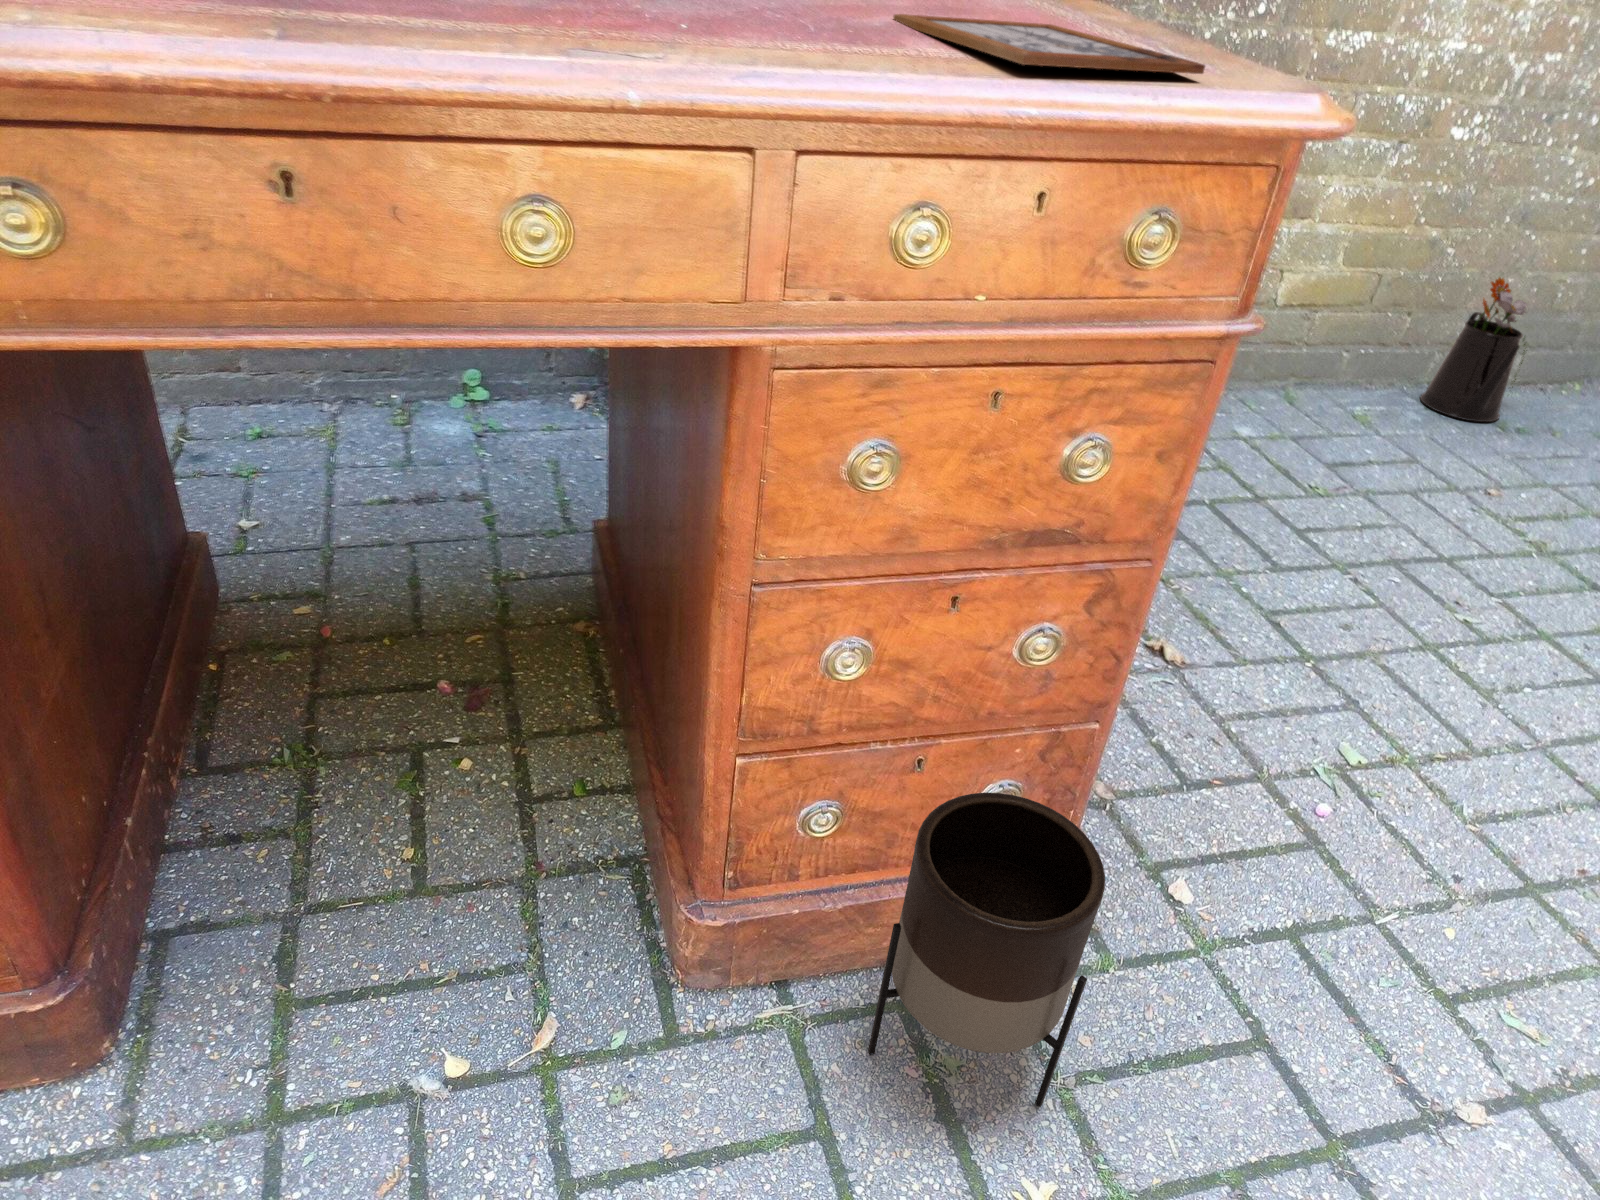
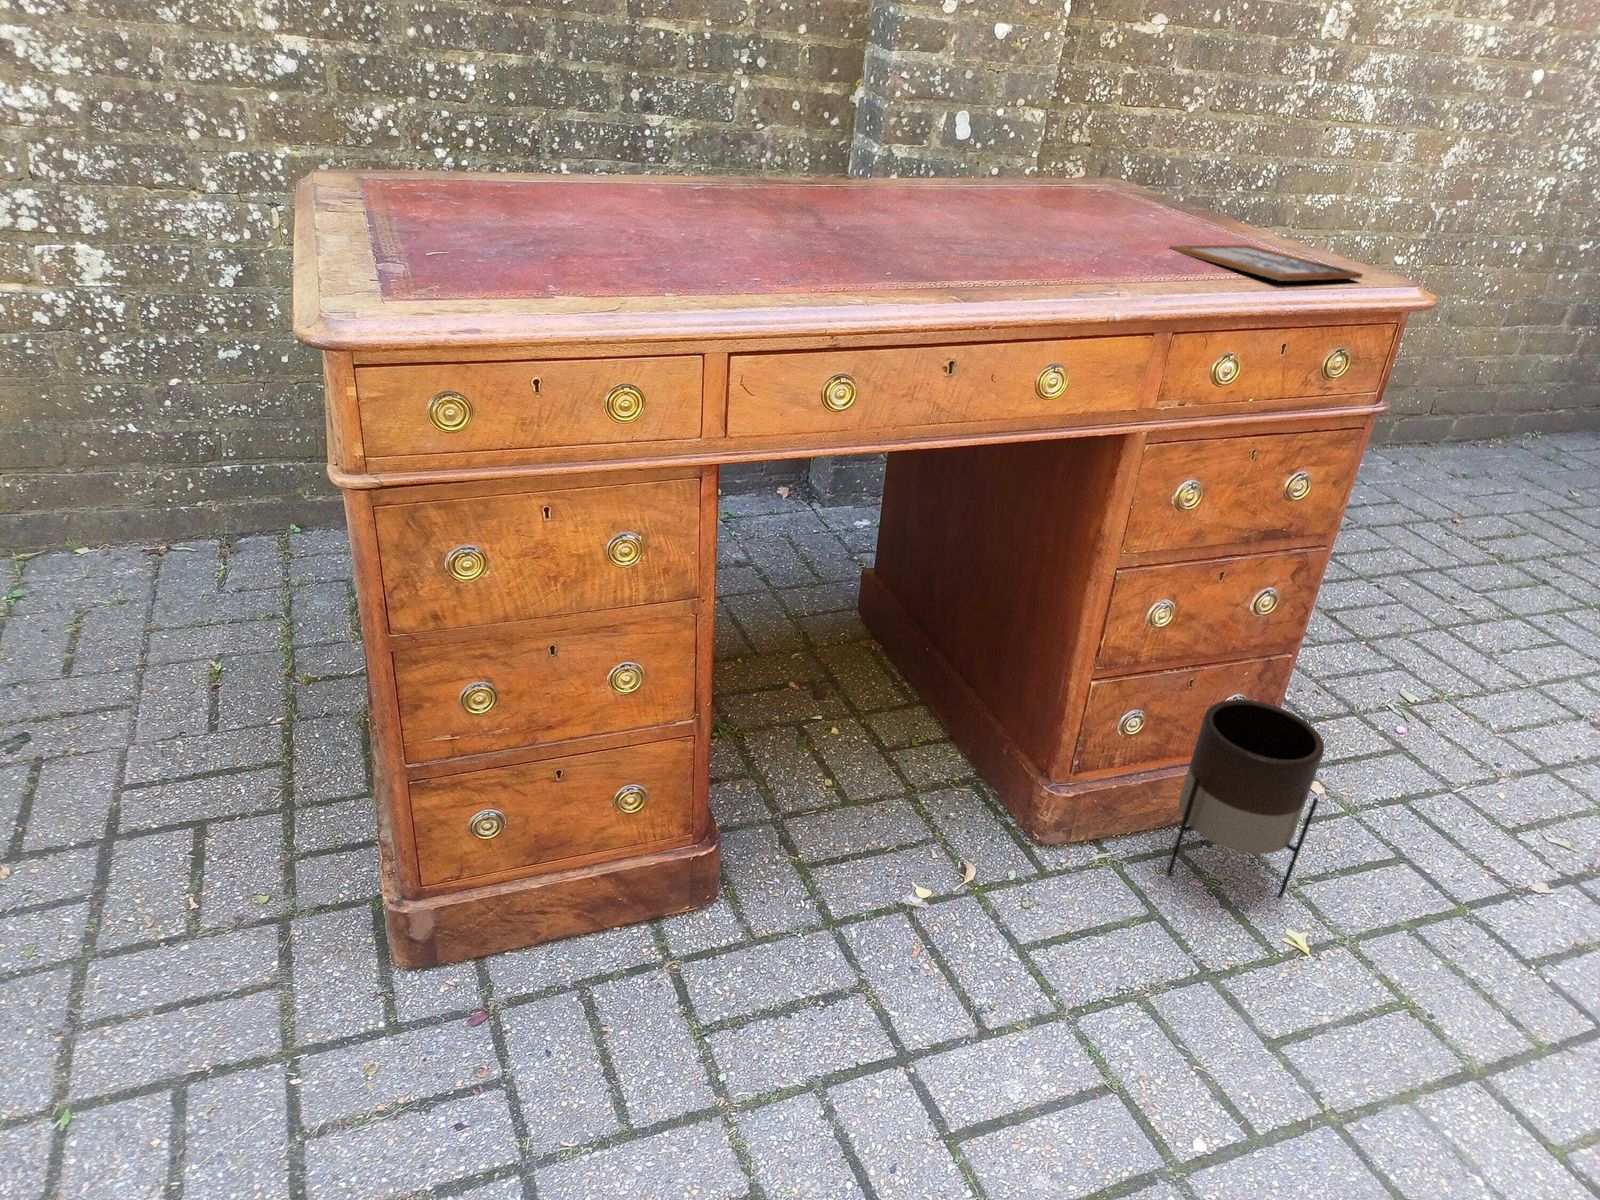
watering can: present [1420,277,1527,422] -> none [1387,362,1466,472]

